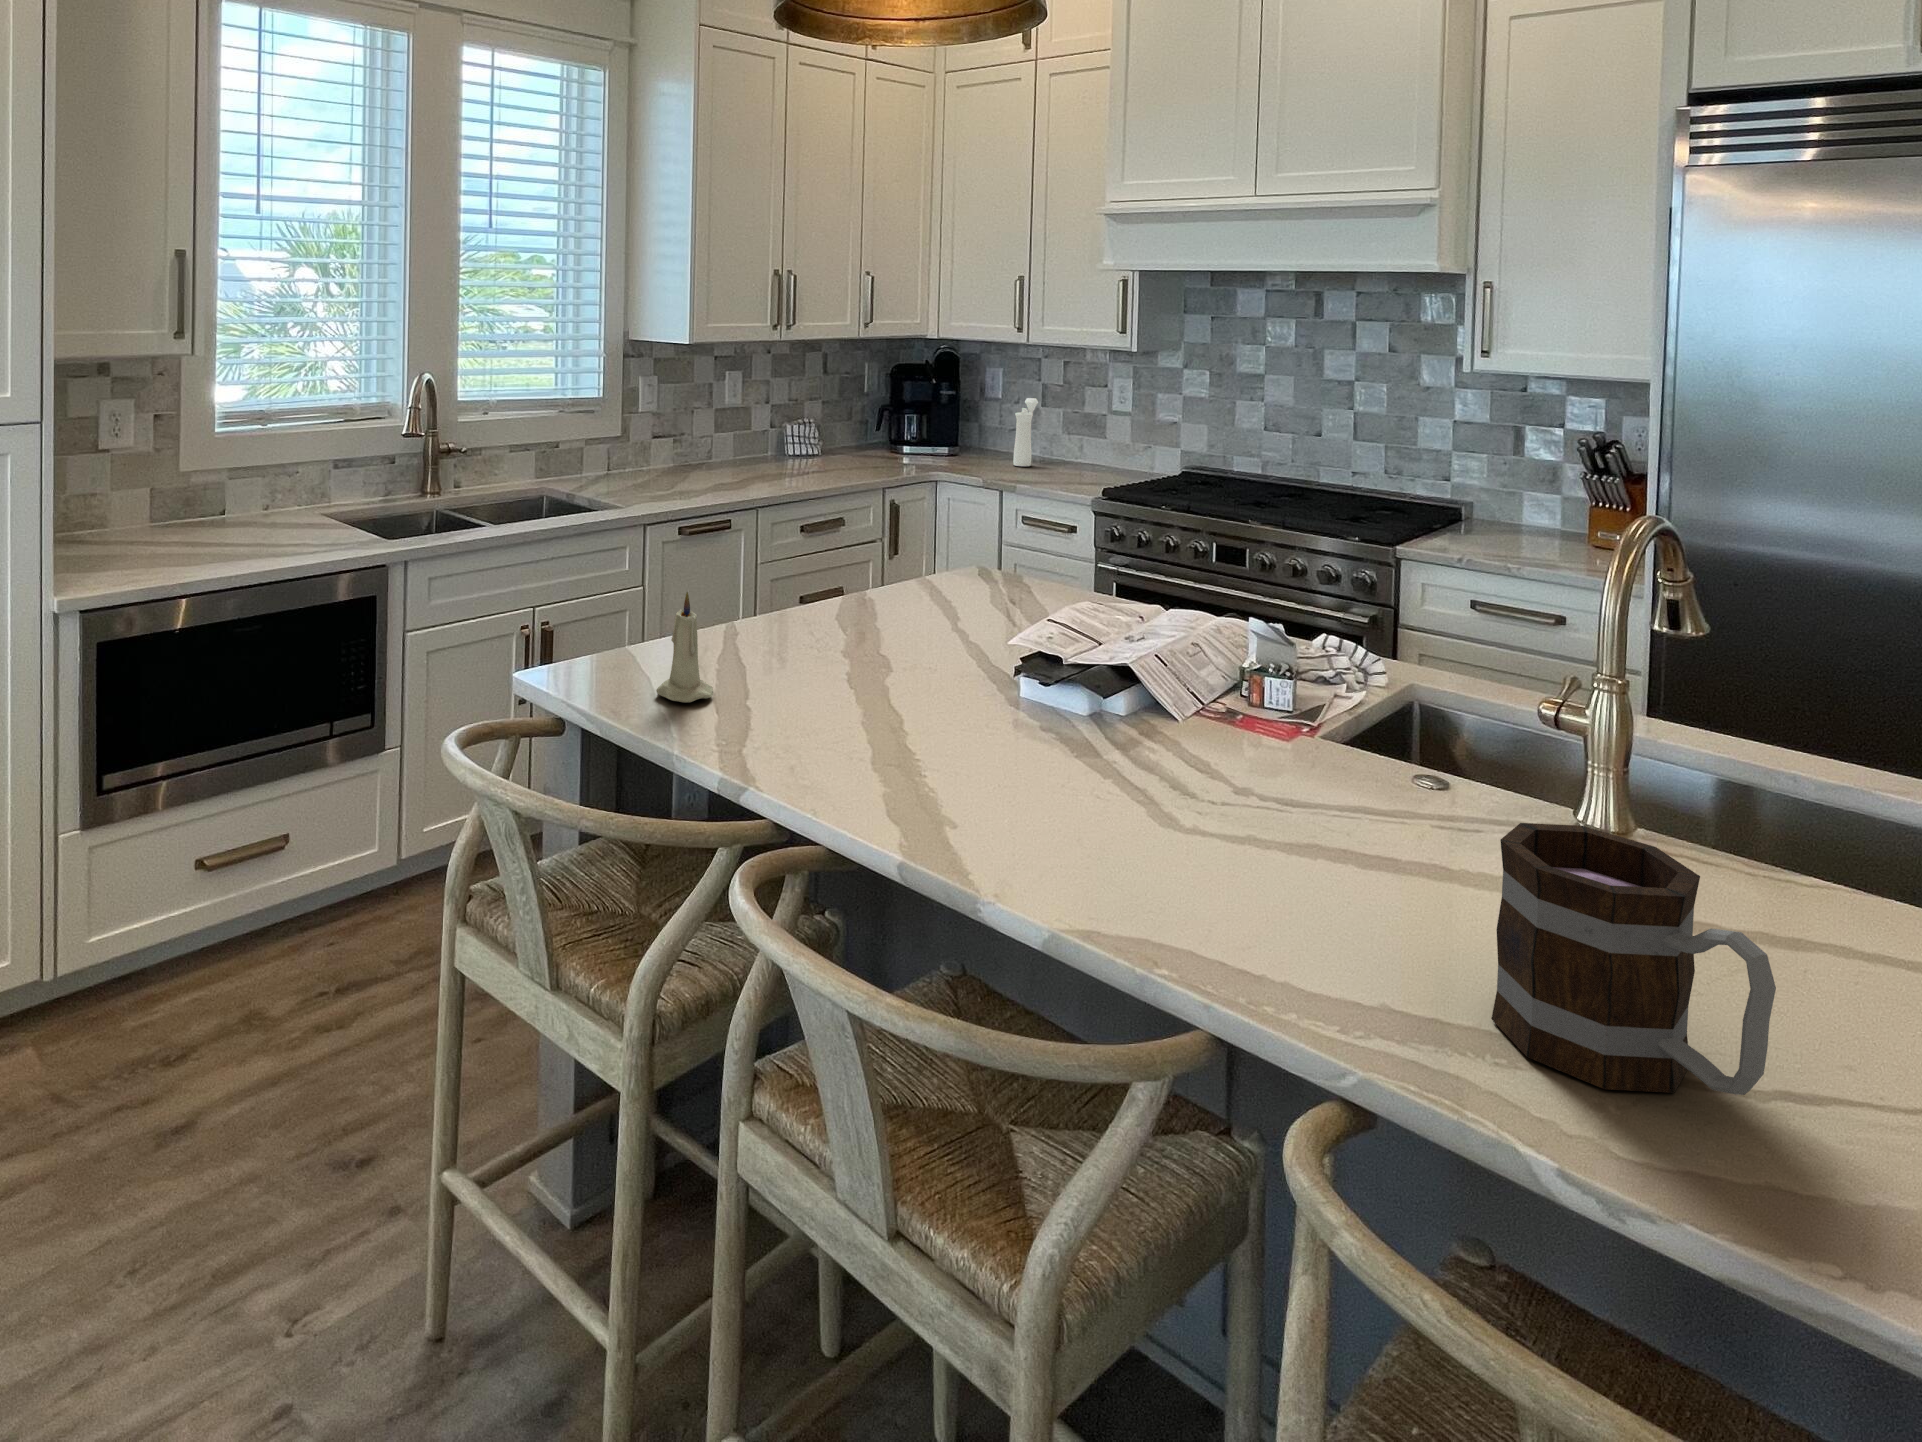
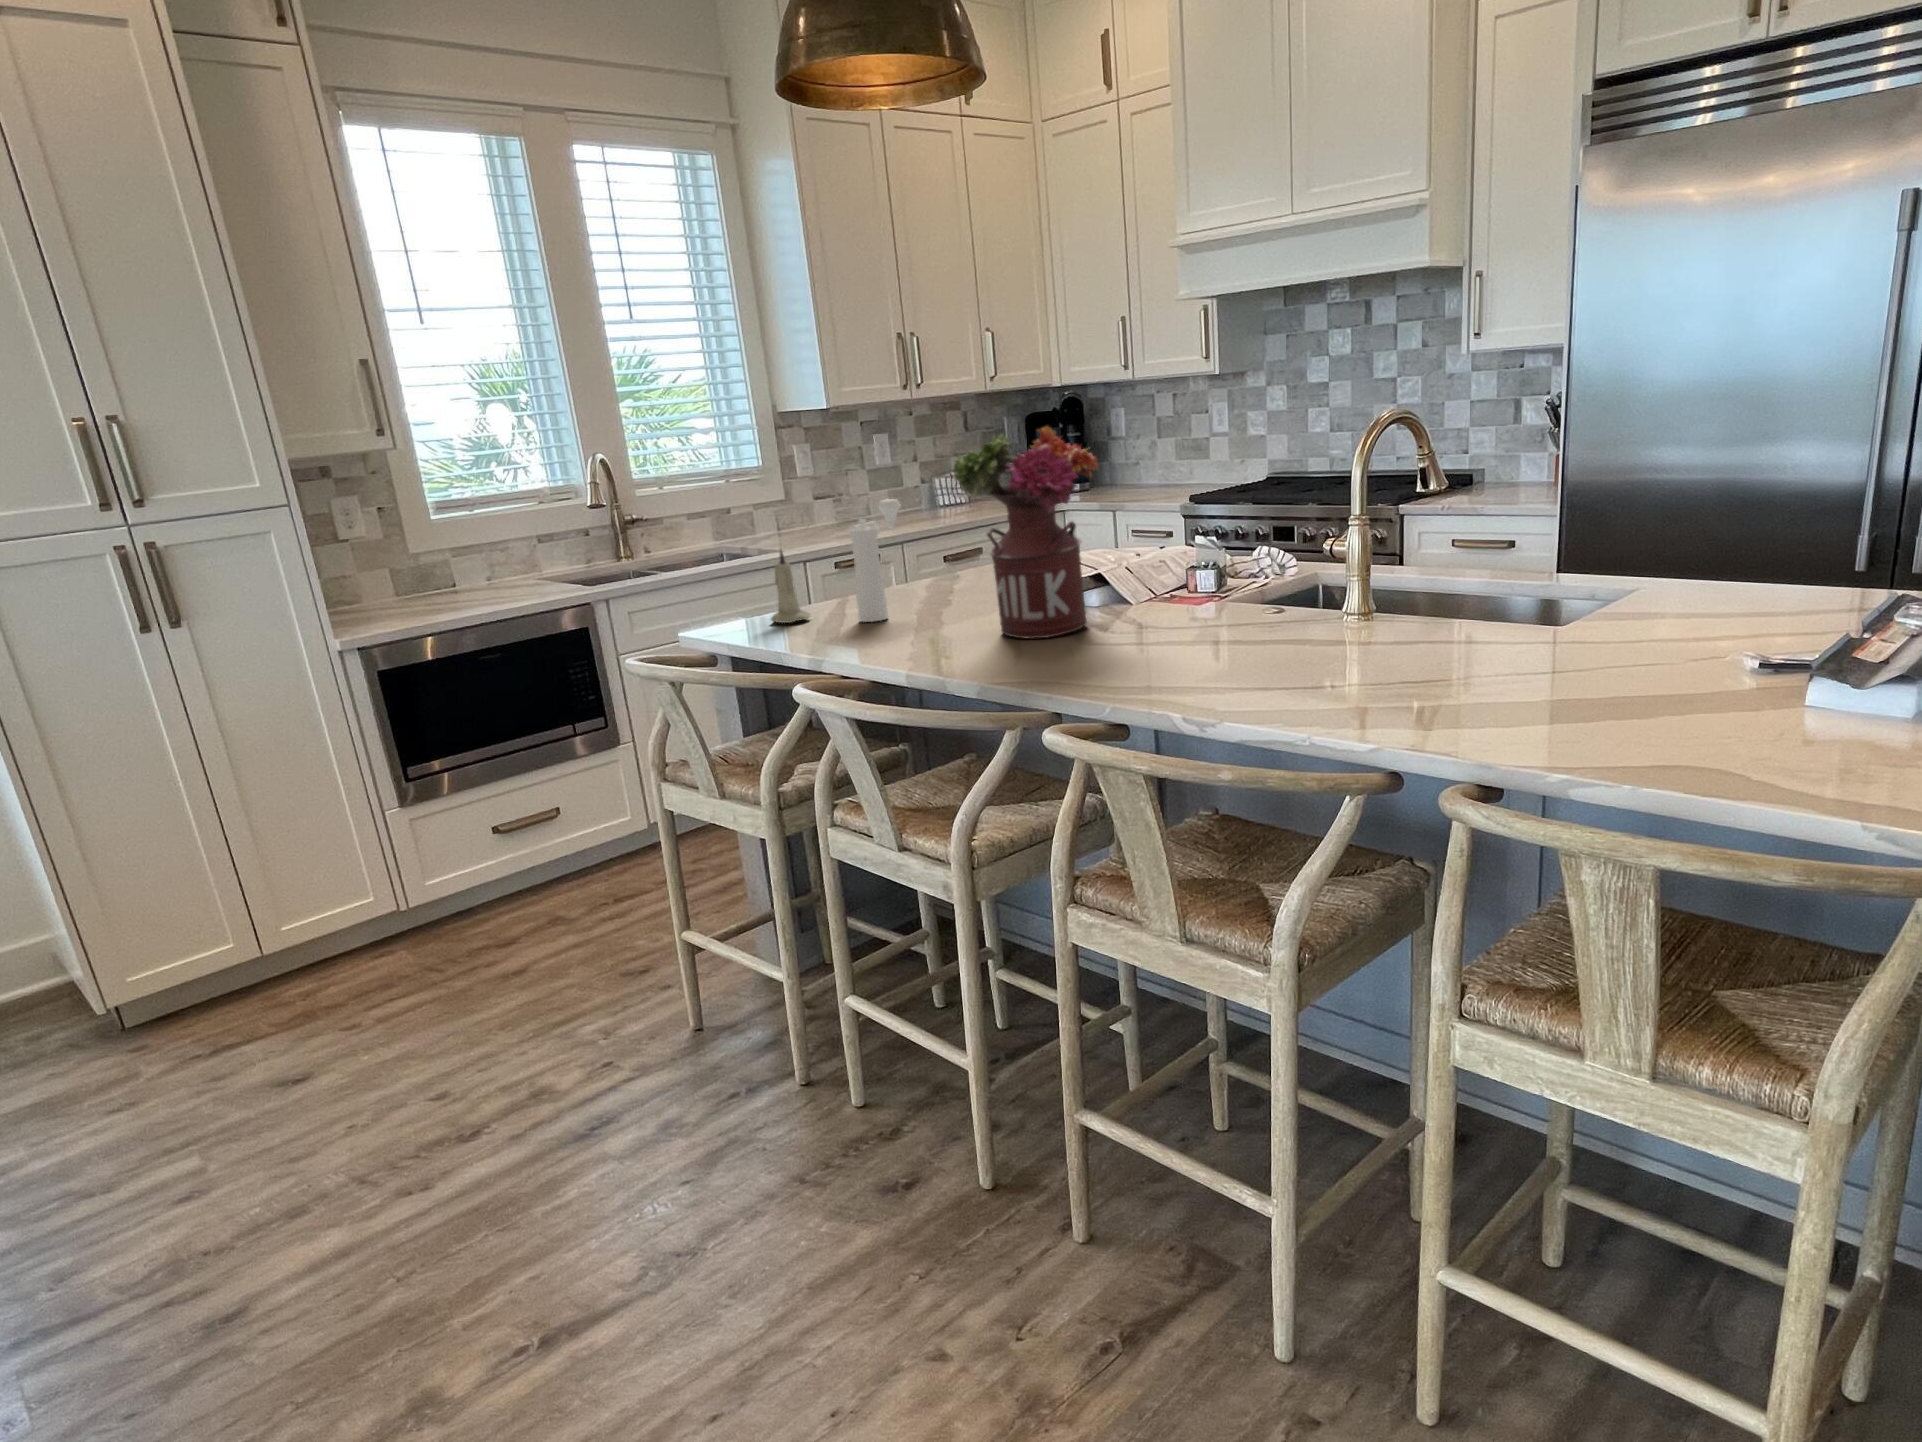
pepper mill: present [1013,398,1038,466] -> present [848,499,901,622]
flower arrangement: none [994,506,1223,835] -> present [952,426,1098,639]
mug: present [1491,823,1776,1095] -> none [1191,558,1292,679]

